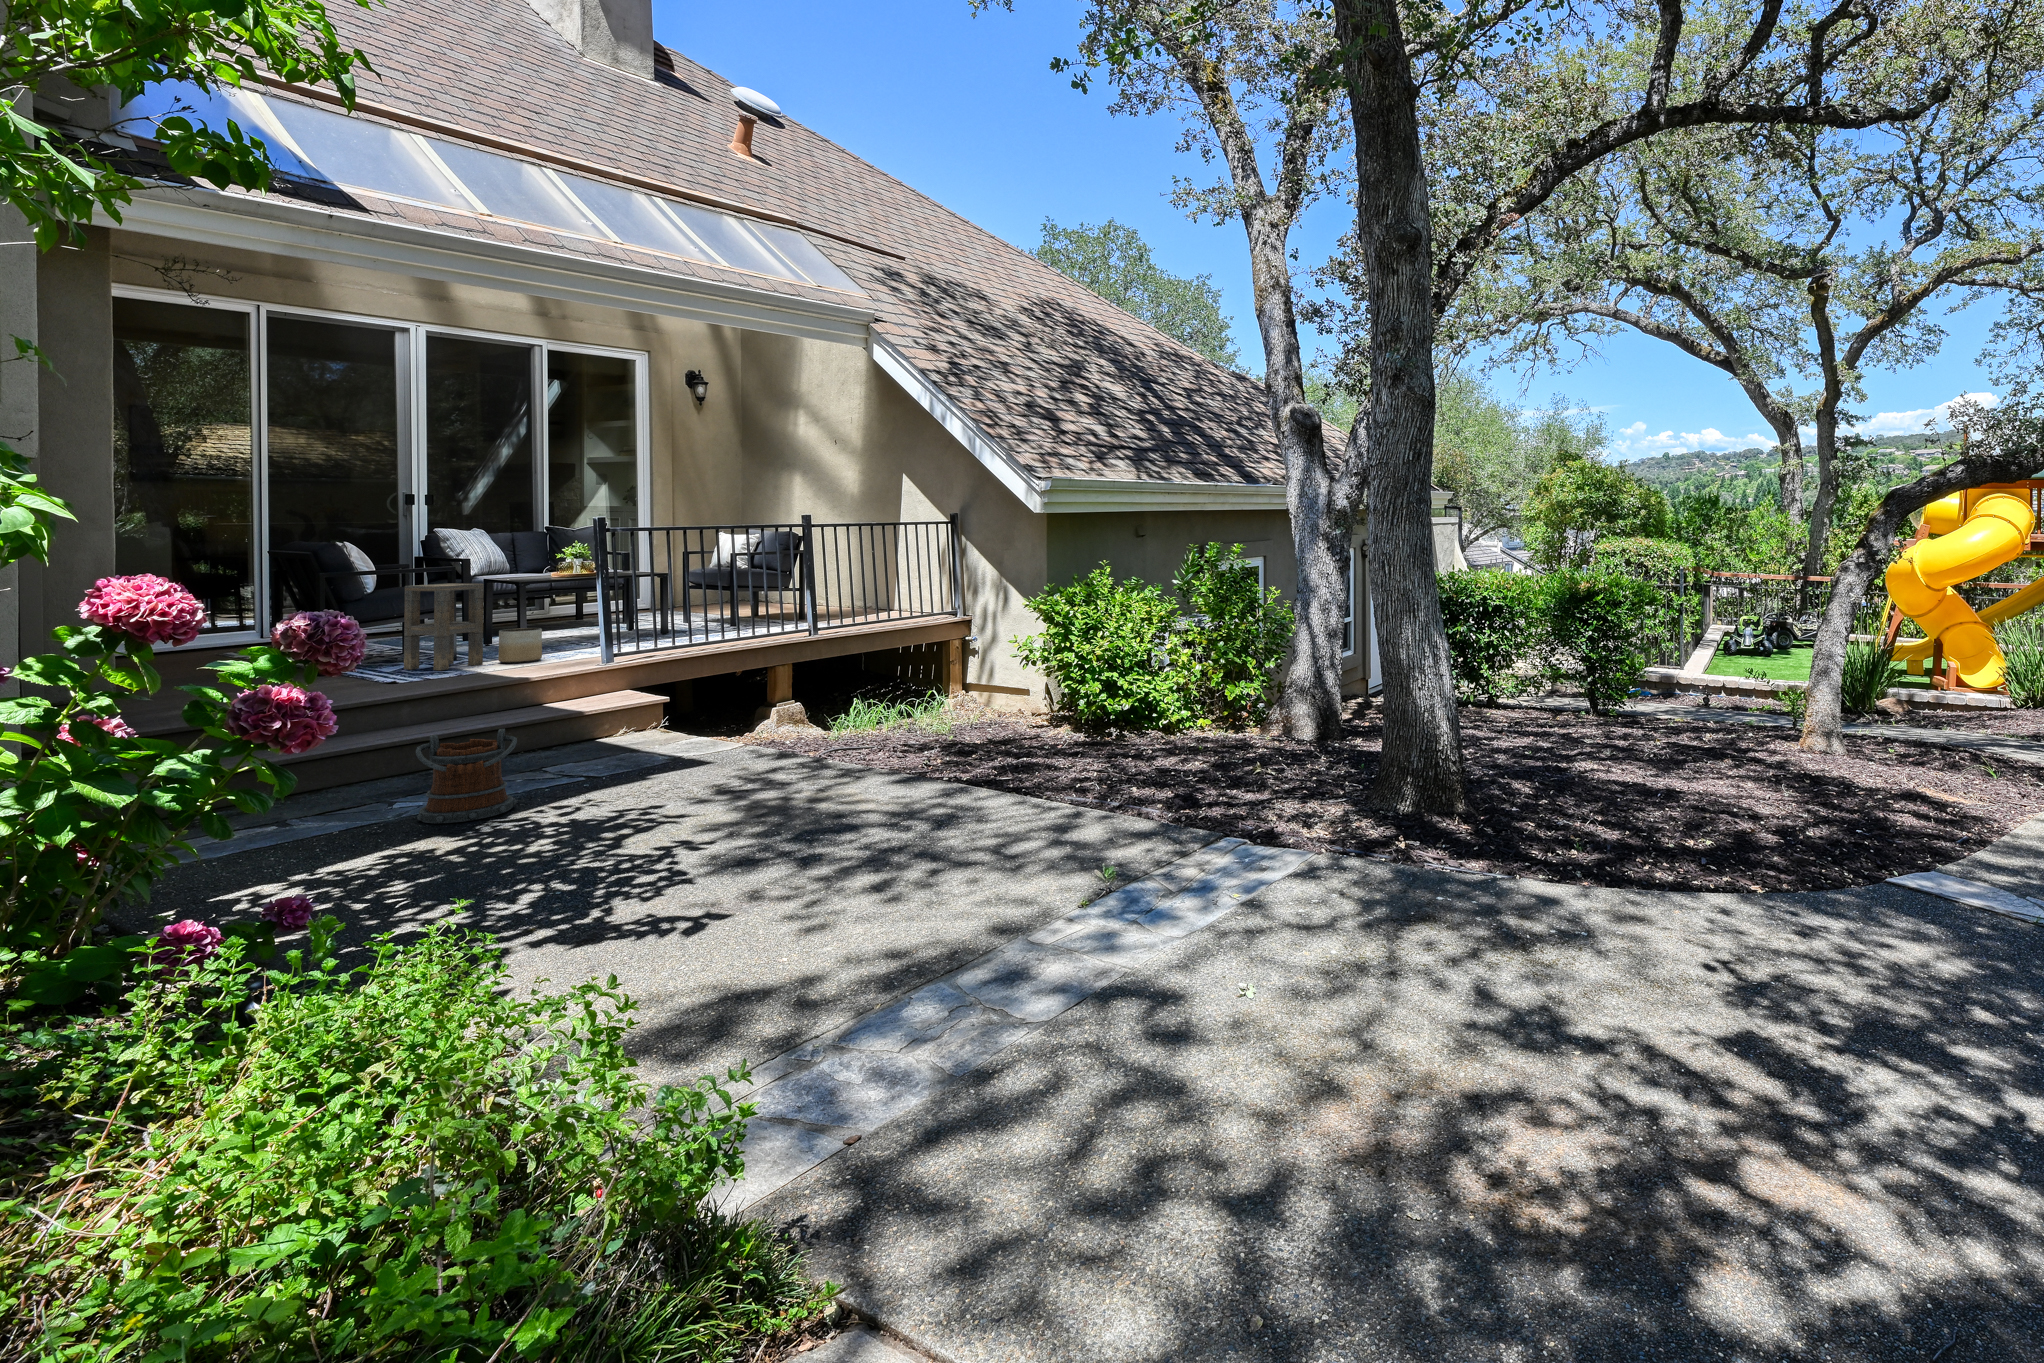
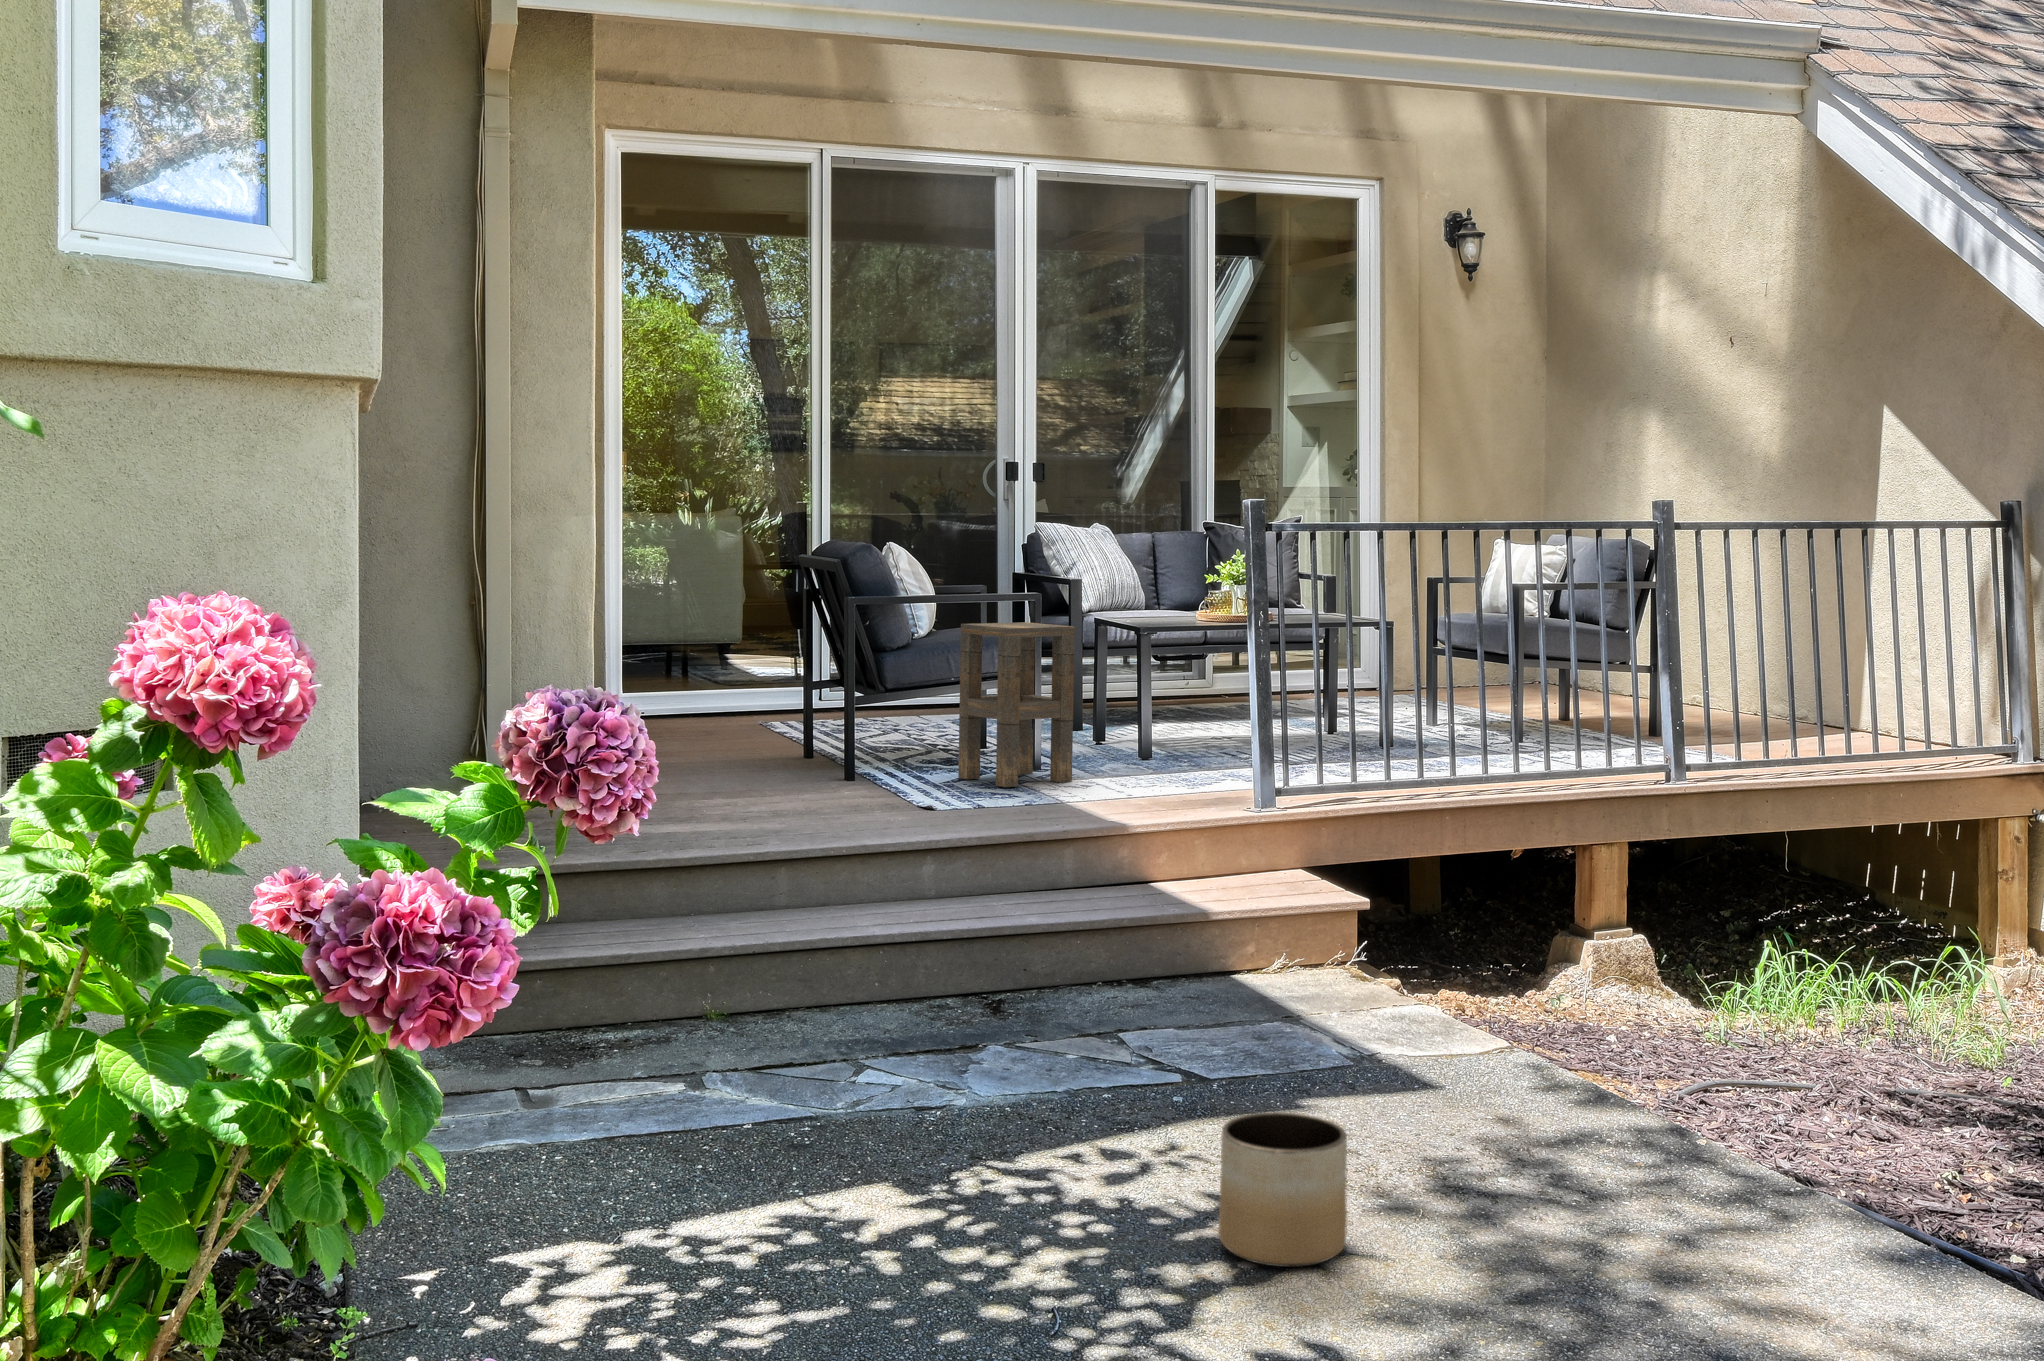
planter: present [498,628,542,663] -> present [1219,1112,1347,1267]
bucket: present [416,729,517,823] -> none [866,957,1038,1161]

